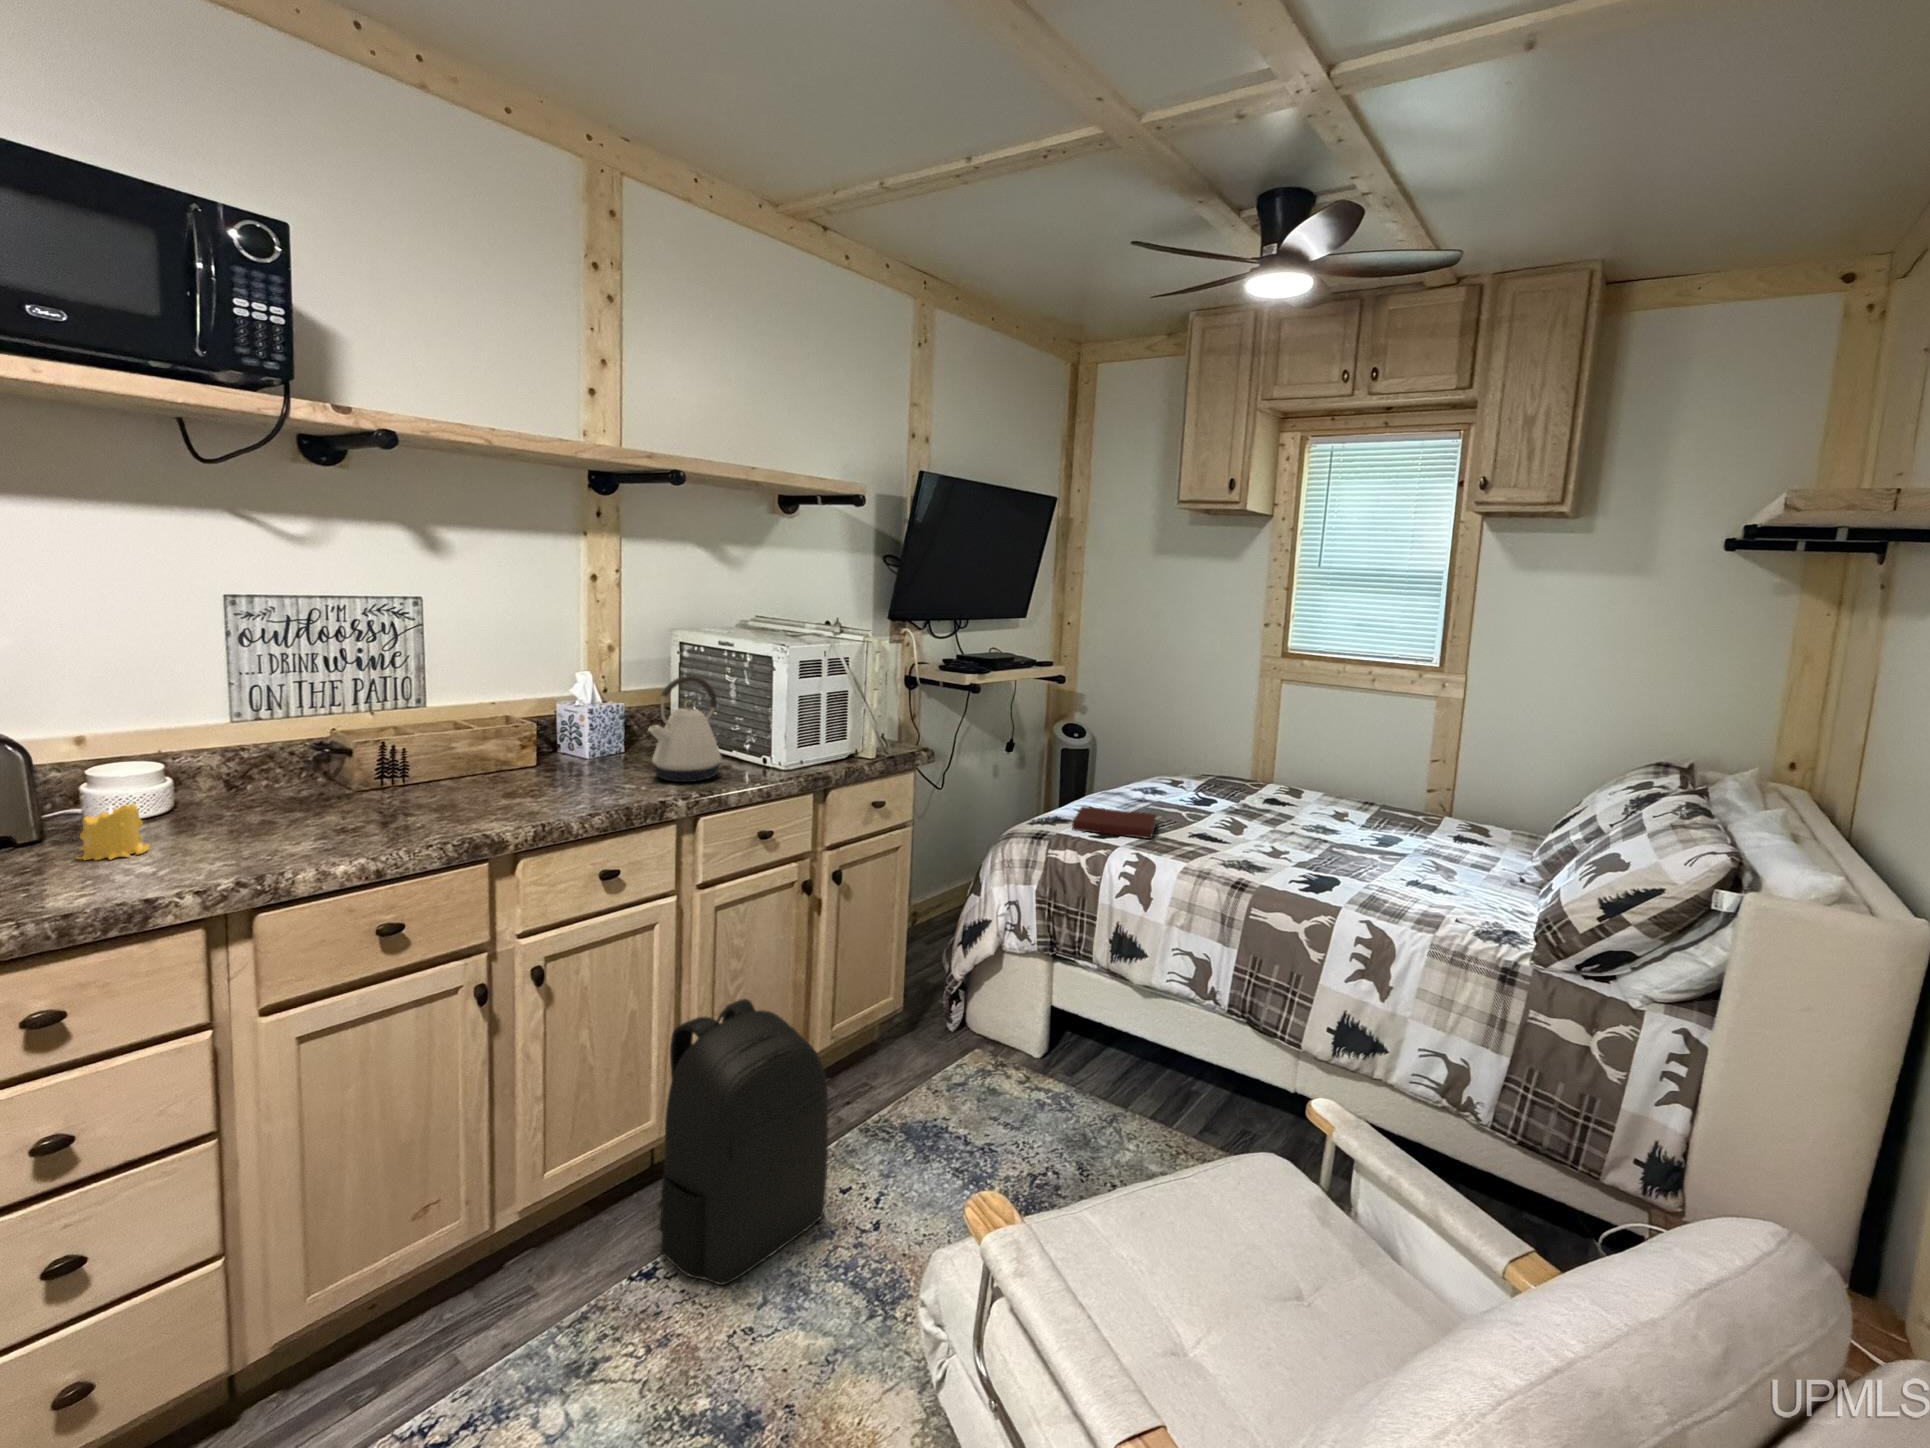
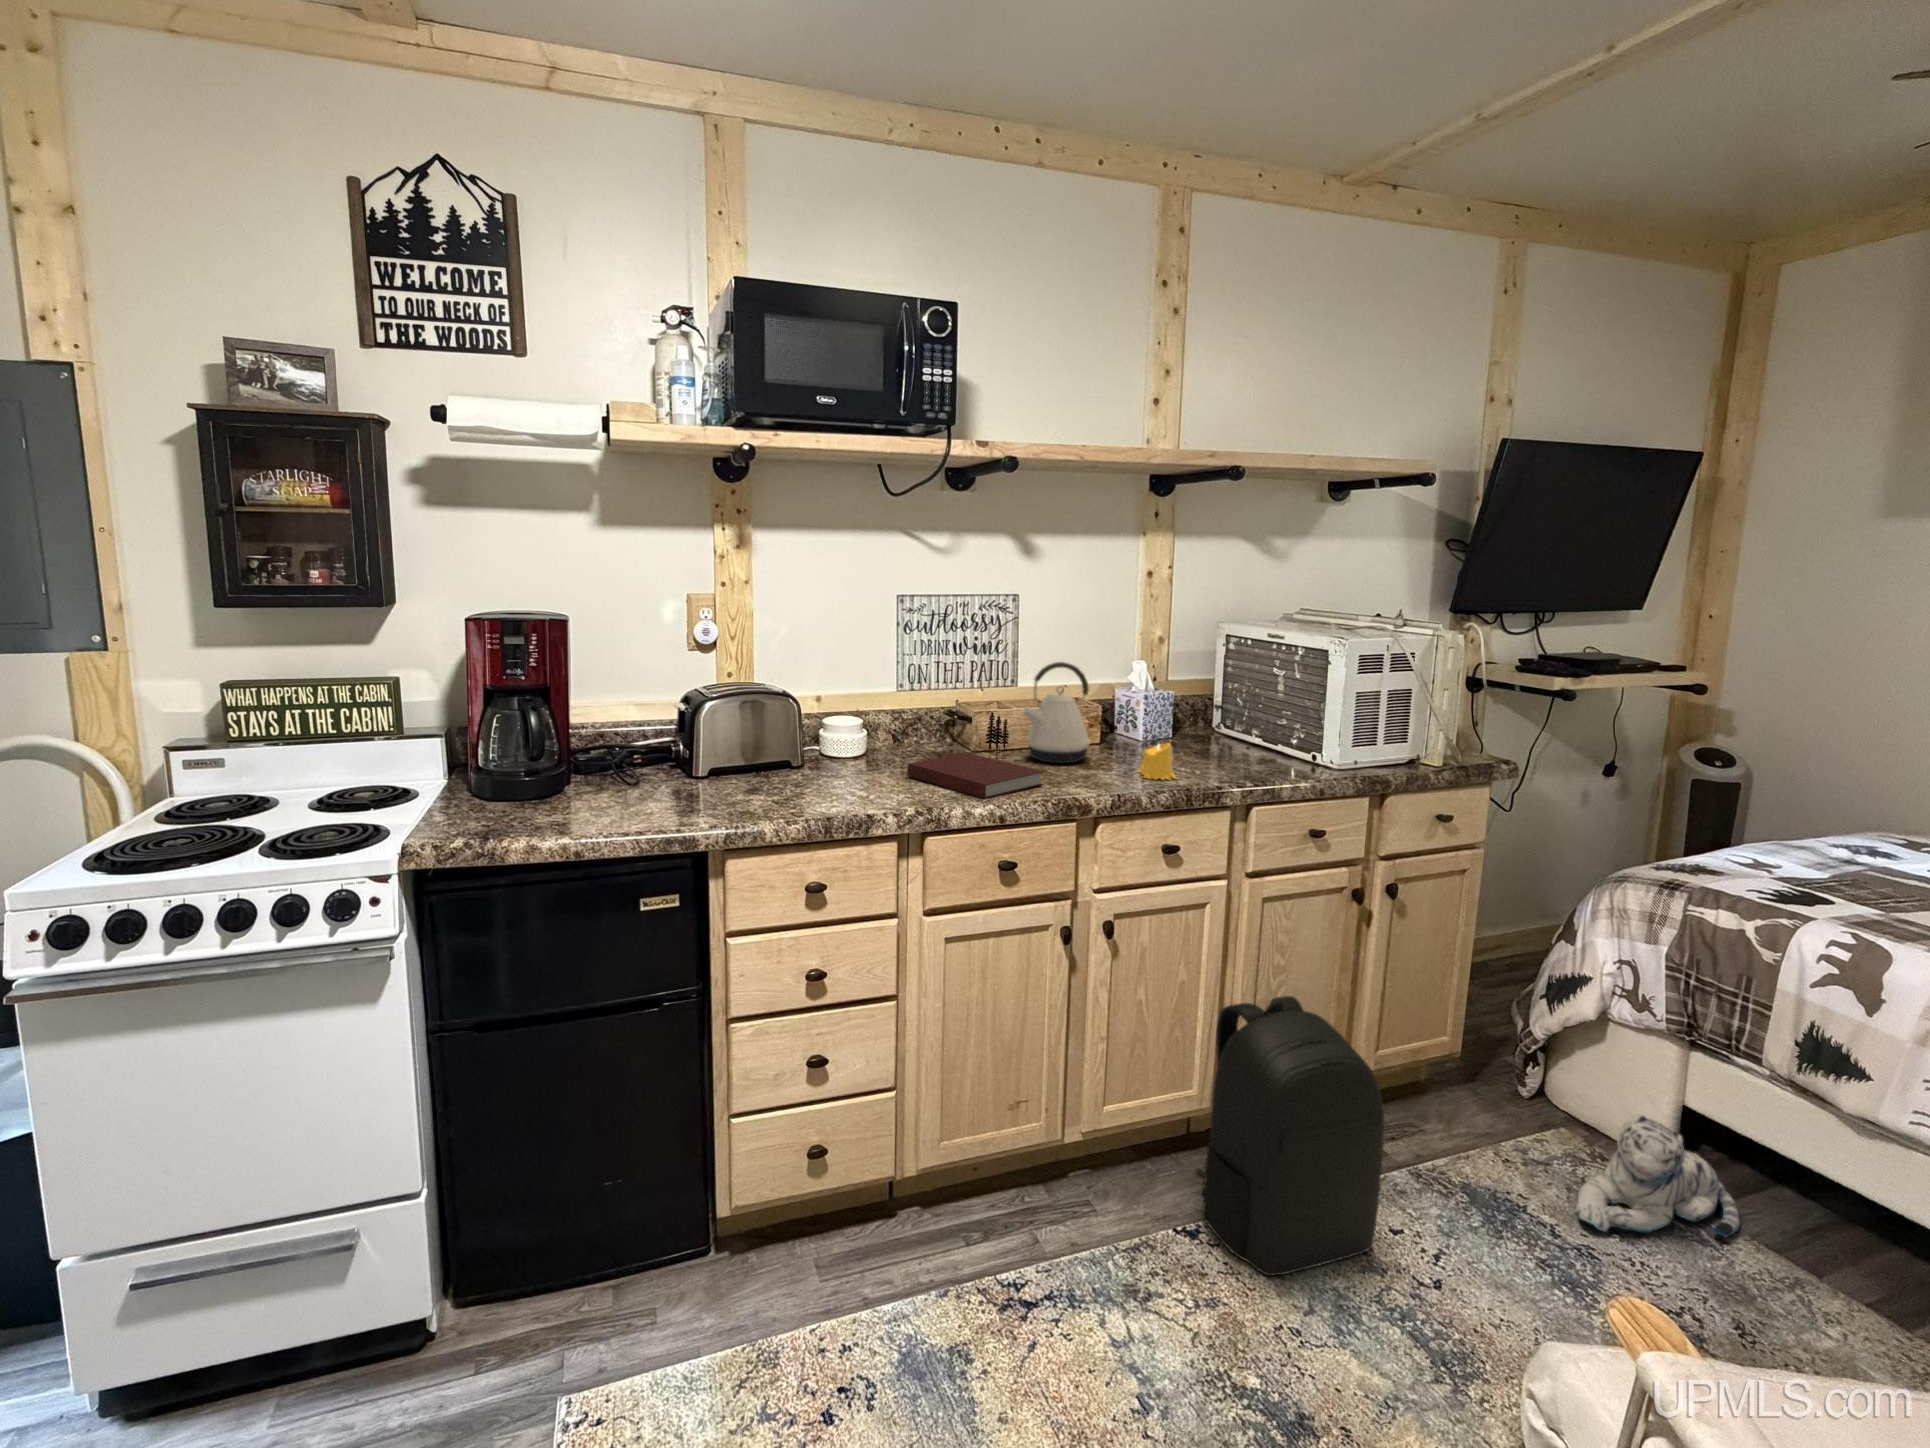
kettle: present [649,676,721,782] -> present [1022,662,1091,763]
candle: present [78,803,150,860] -> present [1139,743,1176,780]
notebook: present [1072,807,1156,839] -> present [908,752,1044,799]
plush toy: none [982,1024,1085,1128] -> present [1577,1114,1740,1237]

